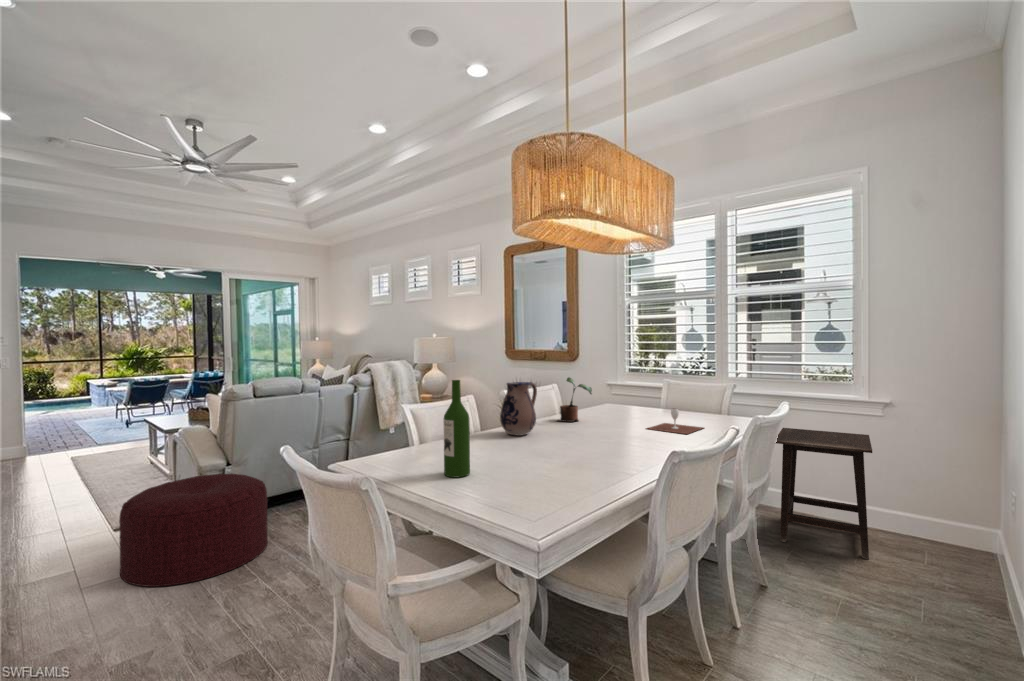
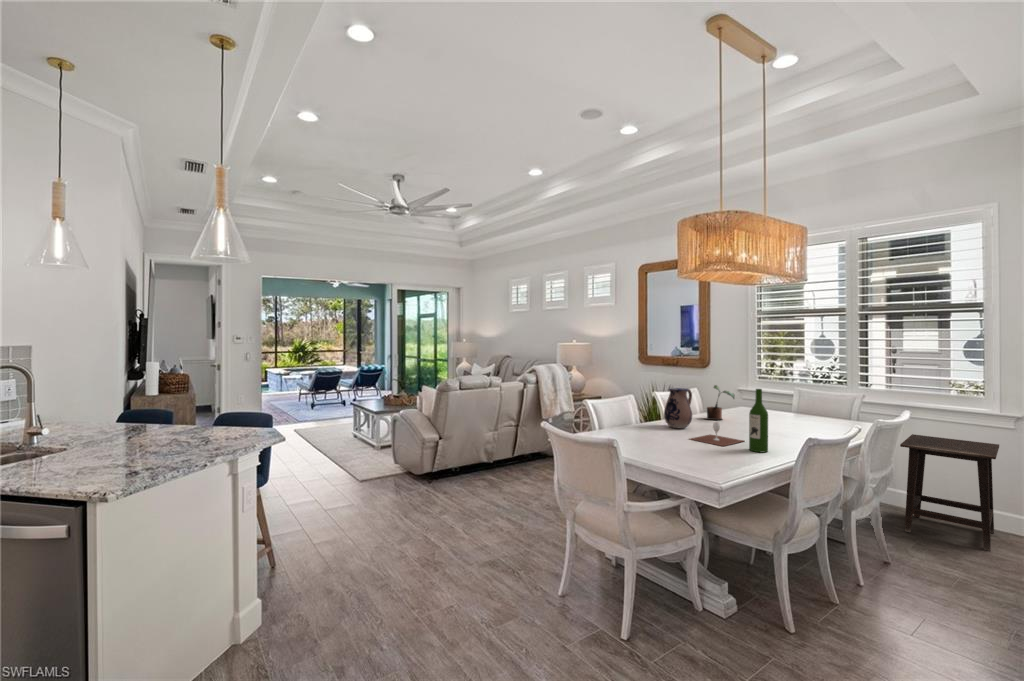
wine bottle: present [444,380,470,477] -> present [749,389,768,452]
wine glass: present [647,409,703,434] -> present [691,422,744,446]
ottoman: present [119,474,268,587] -> none [390,446,478,518]

